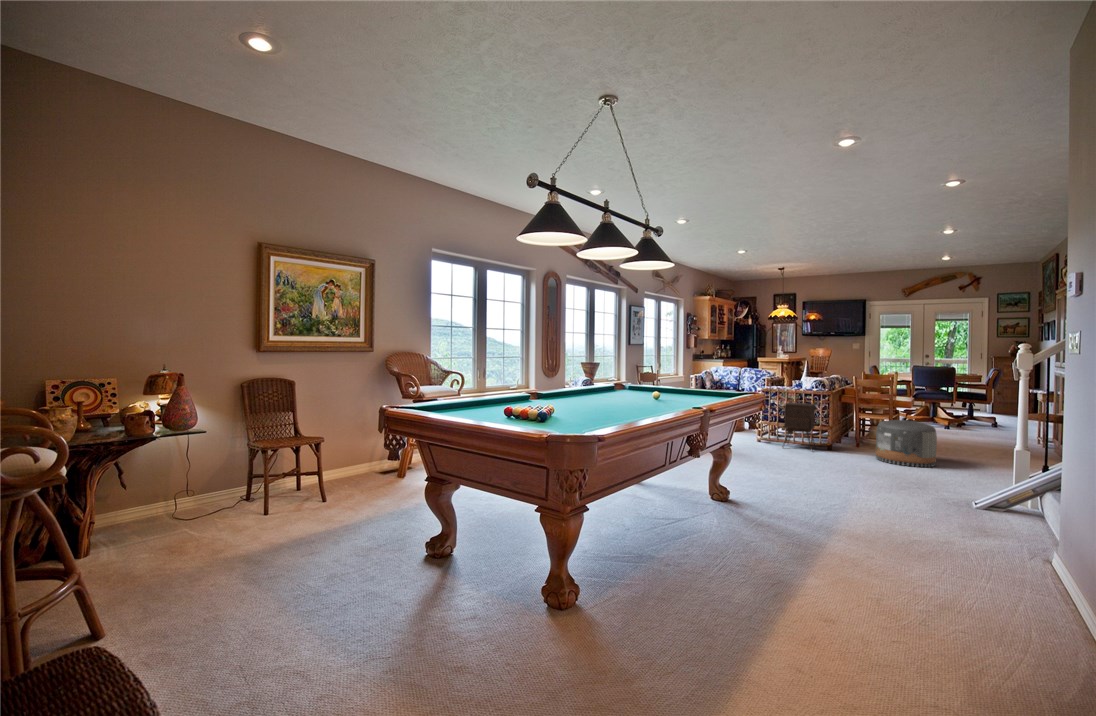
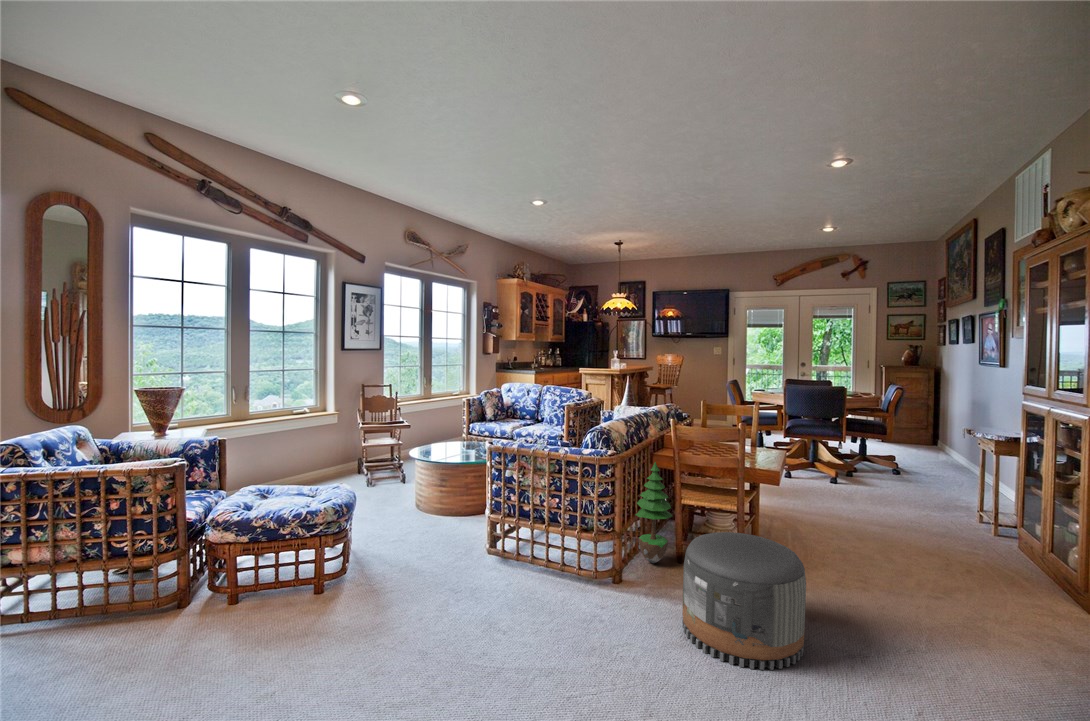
potted tree: none [840,395,861,446] -> present [635,462,672,563]
side table: present [783,402,816,450] -> none [507,480,583,600]

